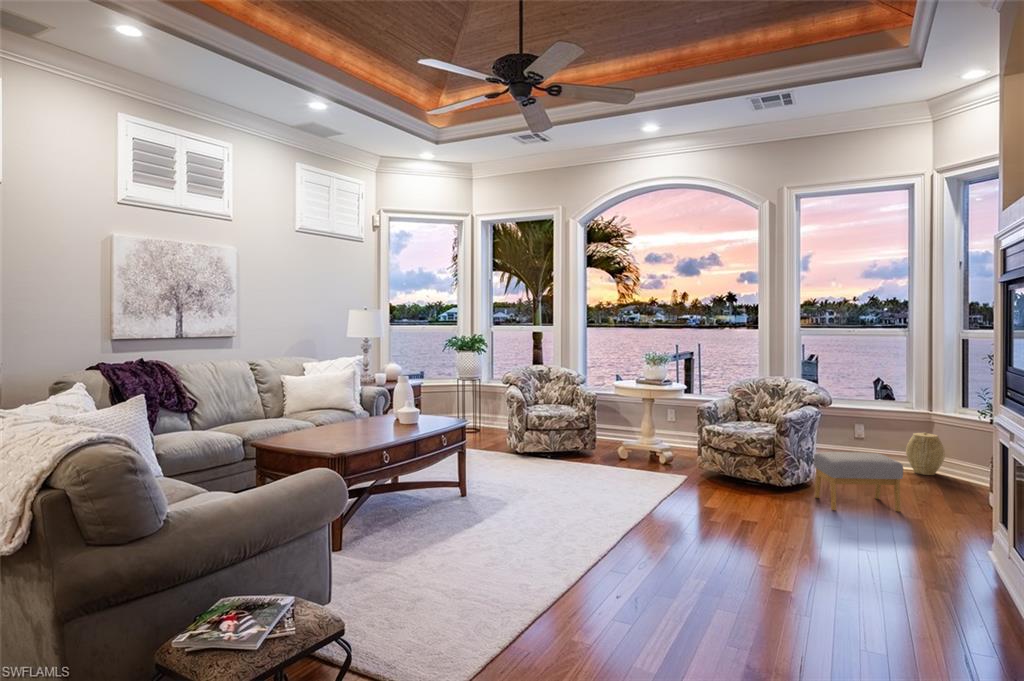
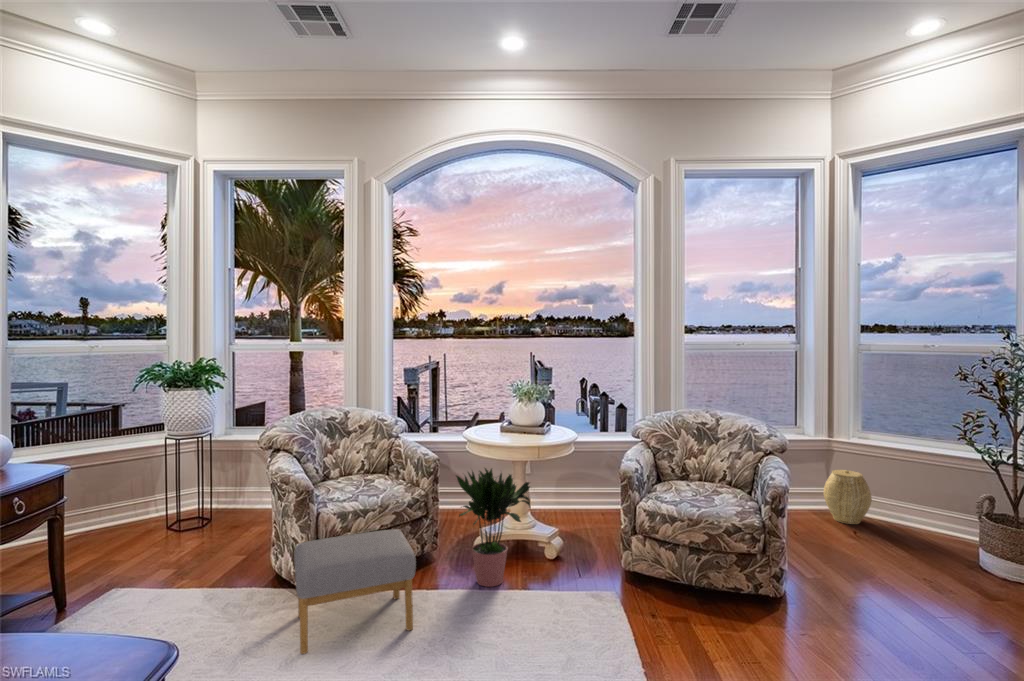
potted plant: none [599,398,645,467] -> present [456,468,531,587]
footstool: present [814,452,903,511] -> present [294,529,416,654]

